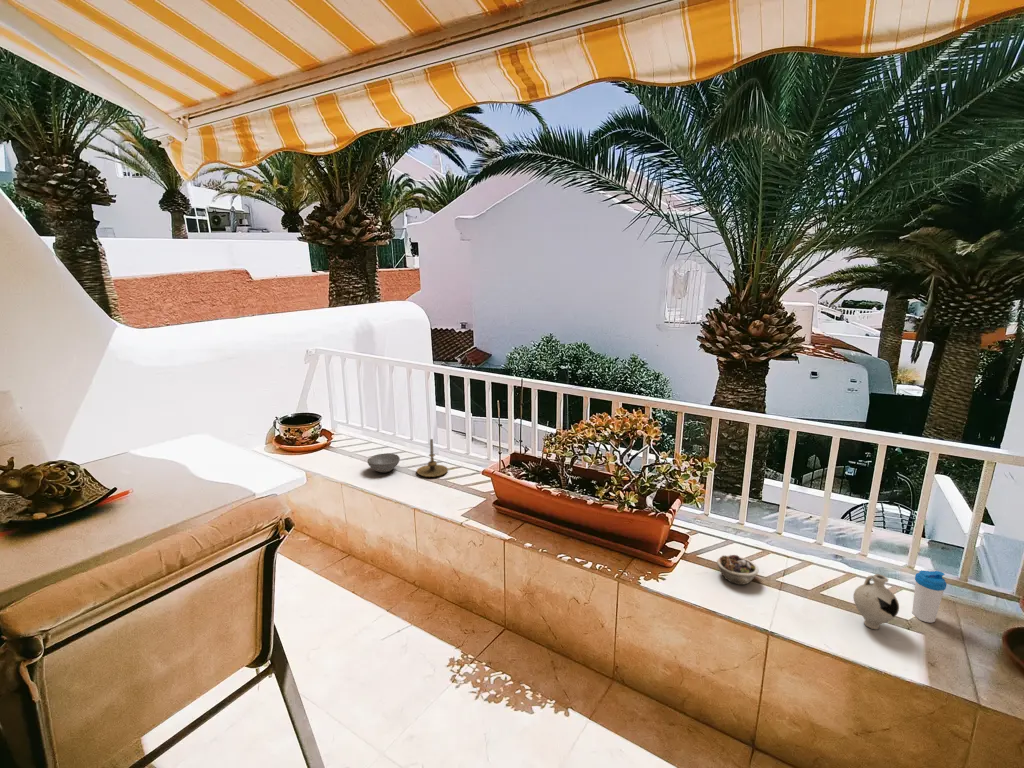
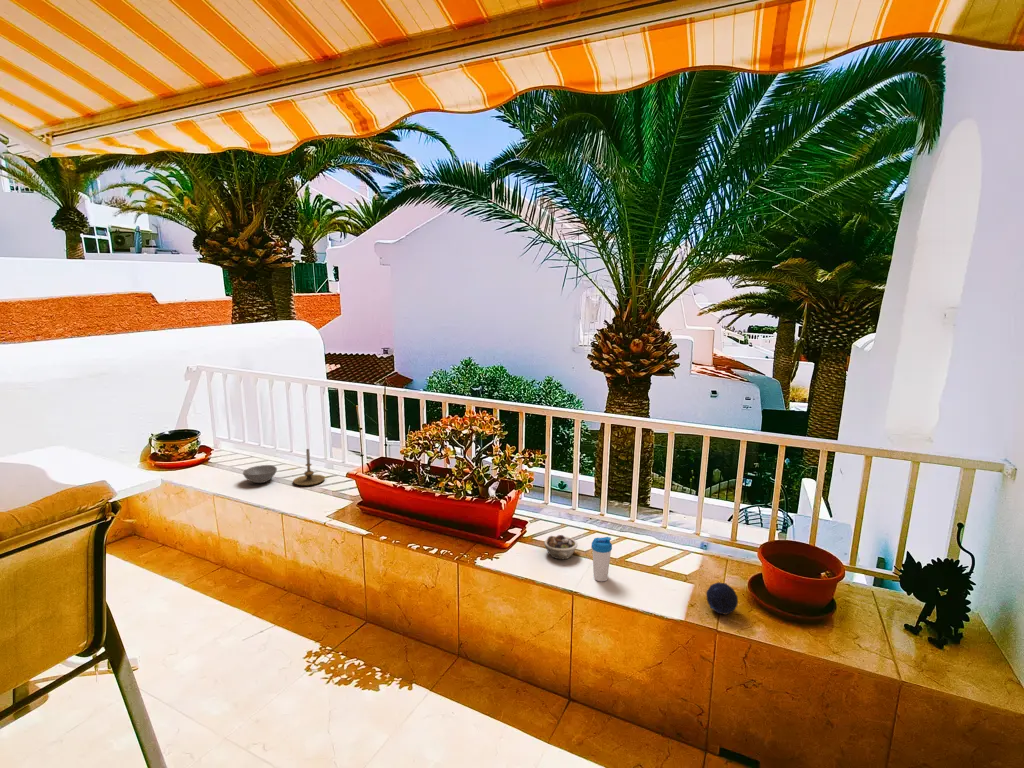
water bottle: present [912,570,947,623] -> present [591,537,612,581]
decorative vase: present [853,574,899,629] -> none [643,539,675,586]
decorative orb: none [952,637,1000,679] -> present [706,582,738,614]

